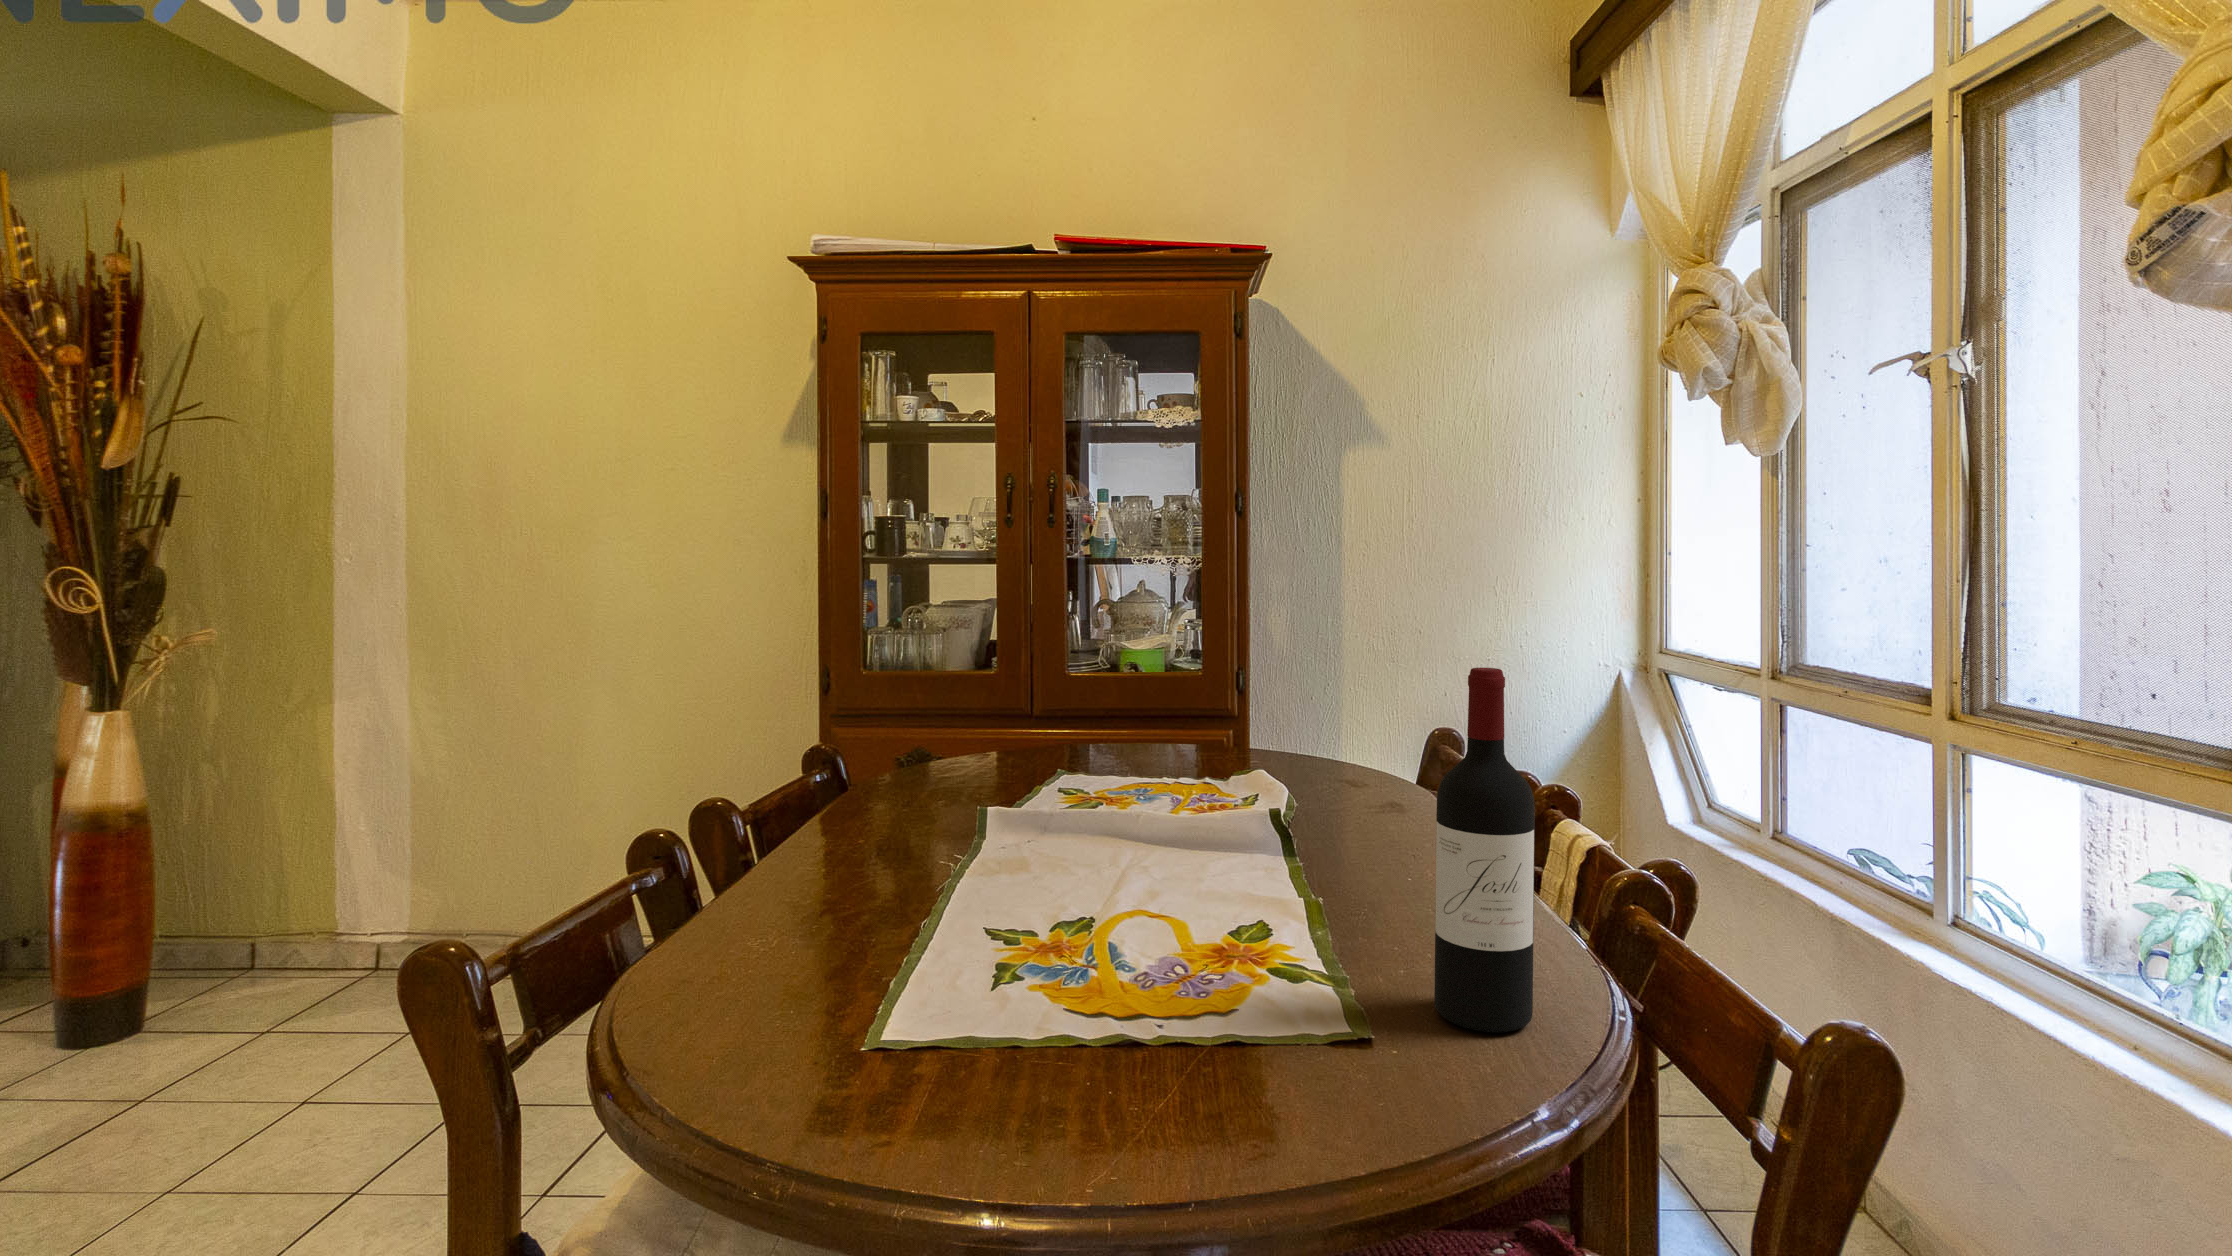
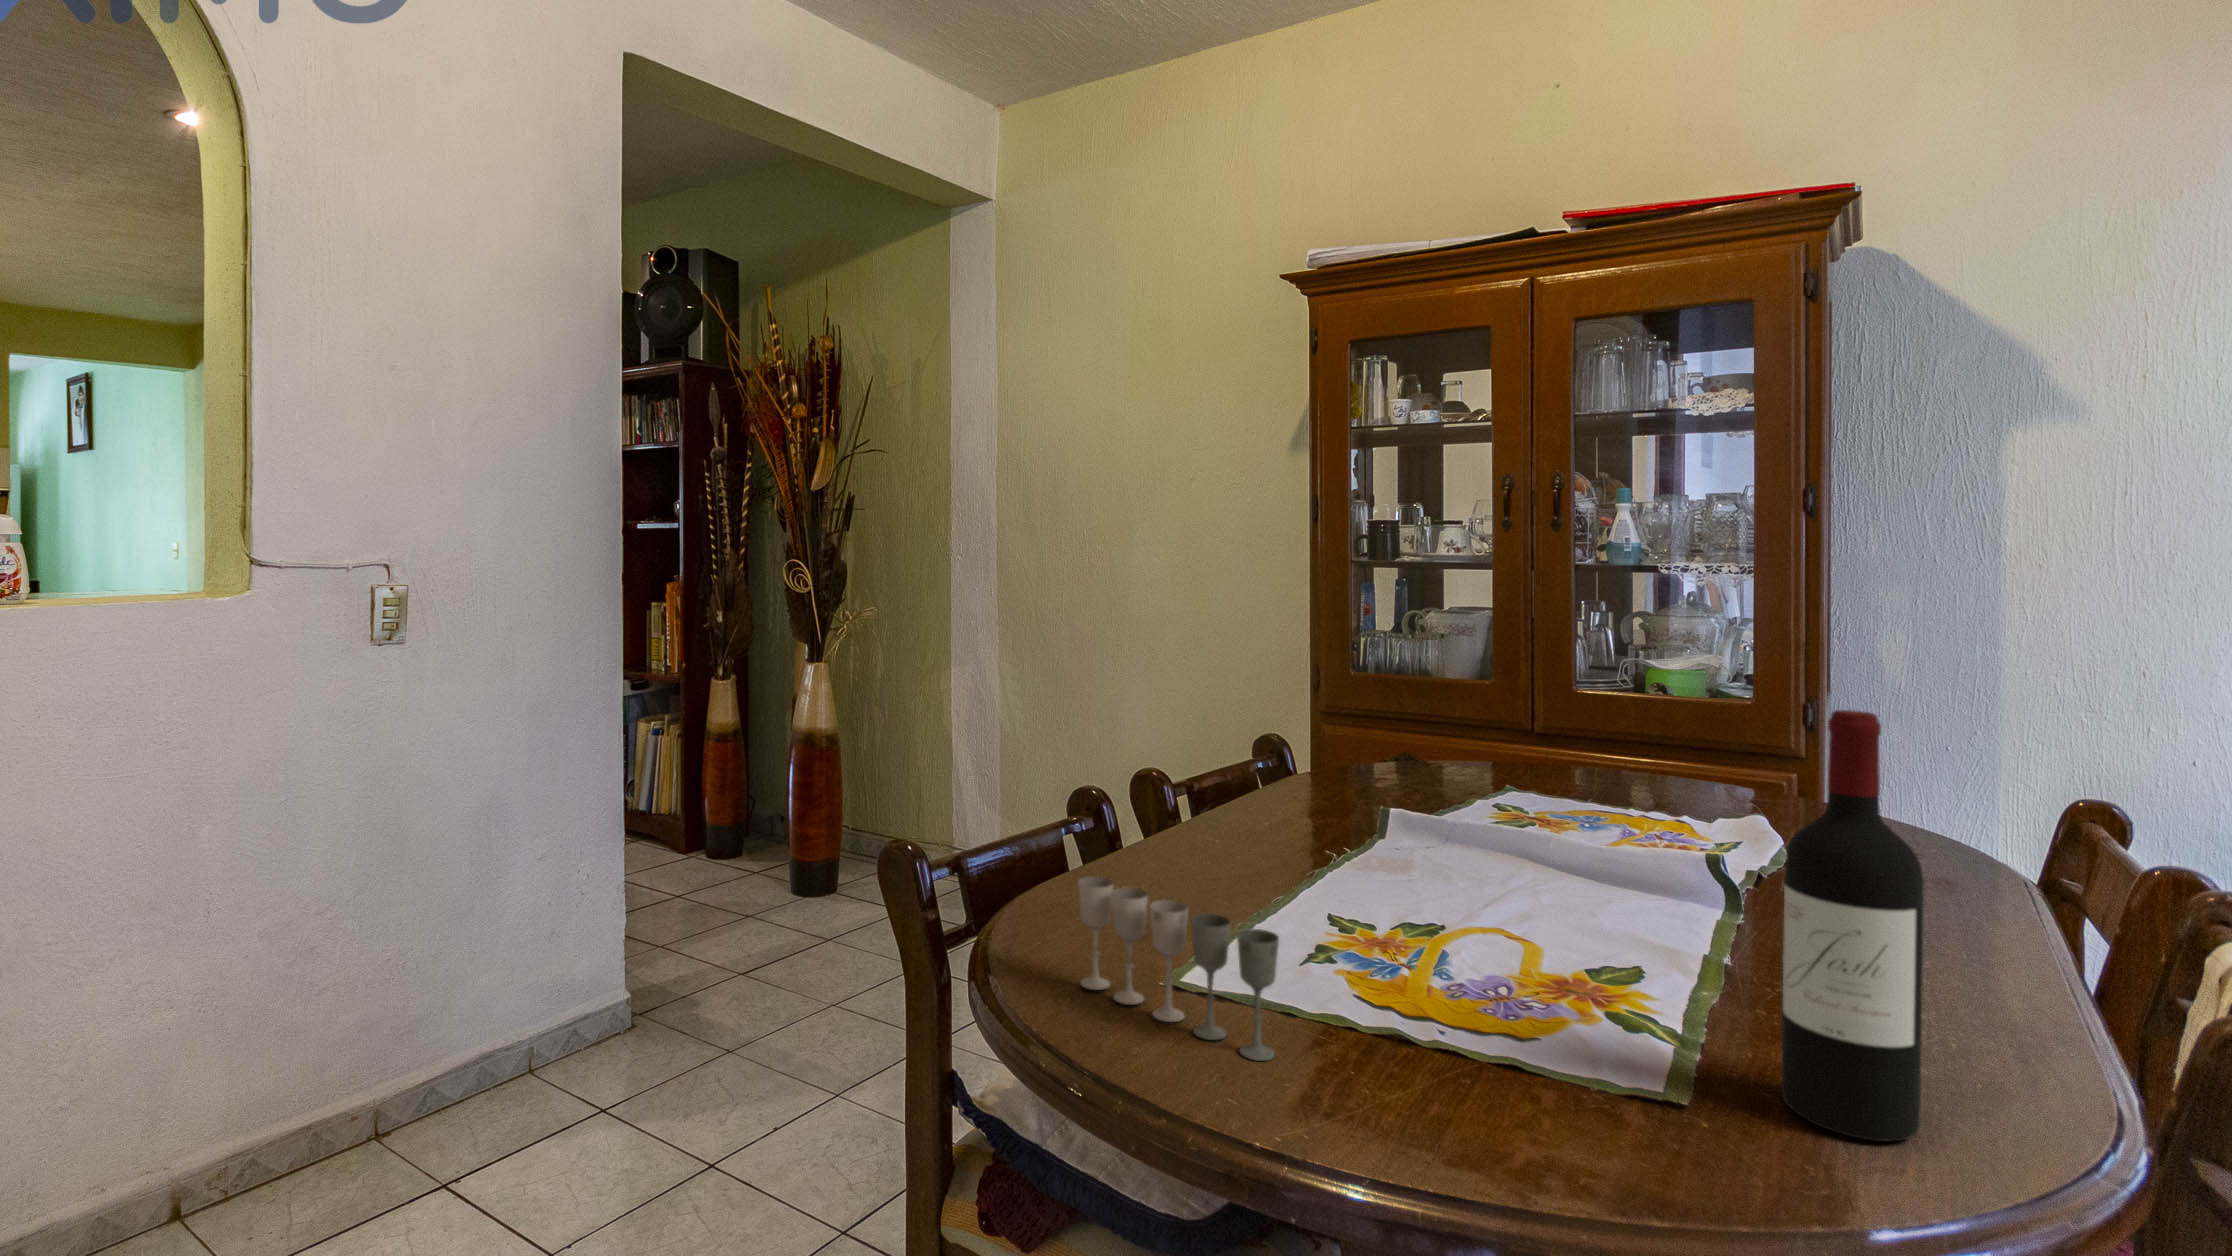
wine glass: none [759,940,1035,1116] -> present [1078,877,1279,1061]

